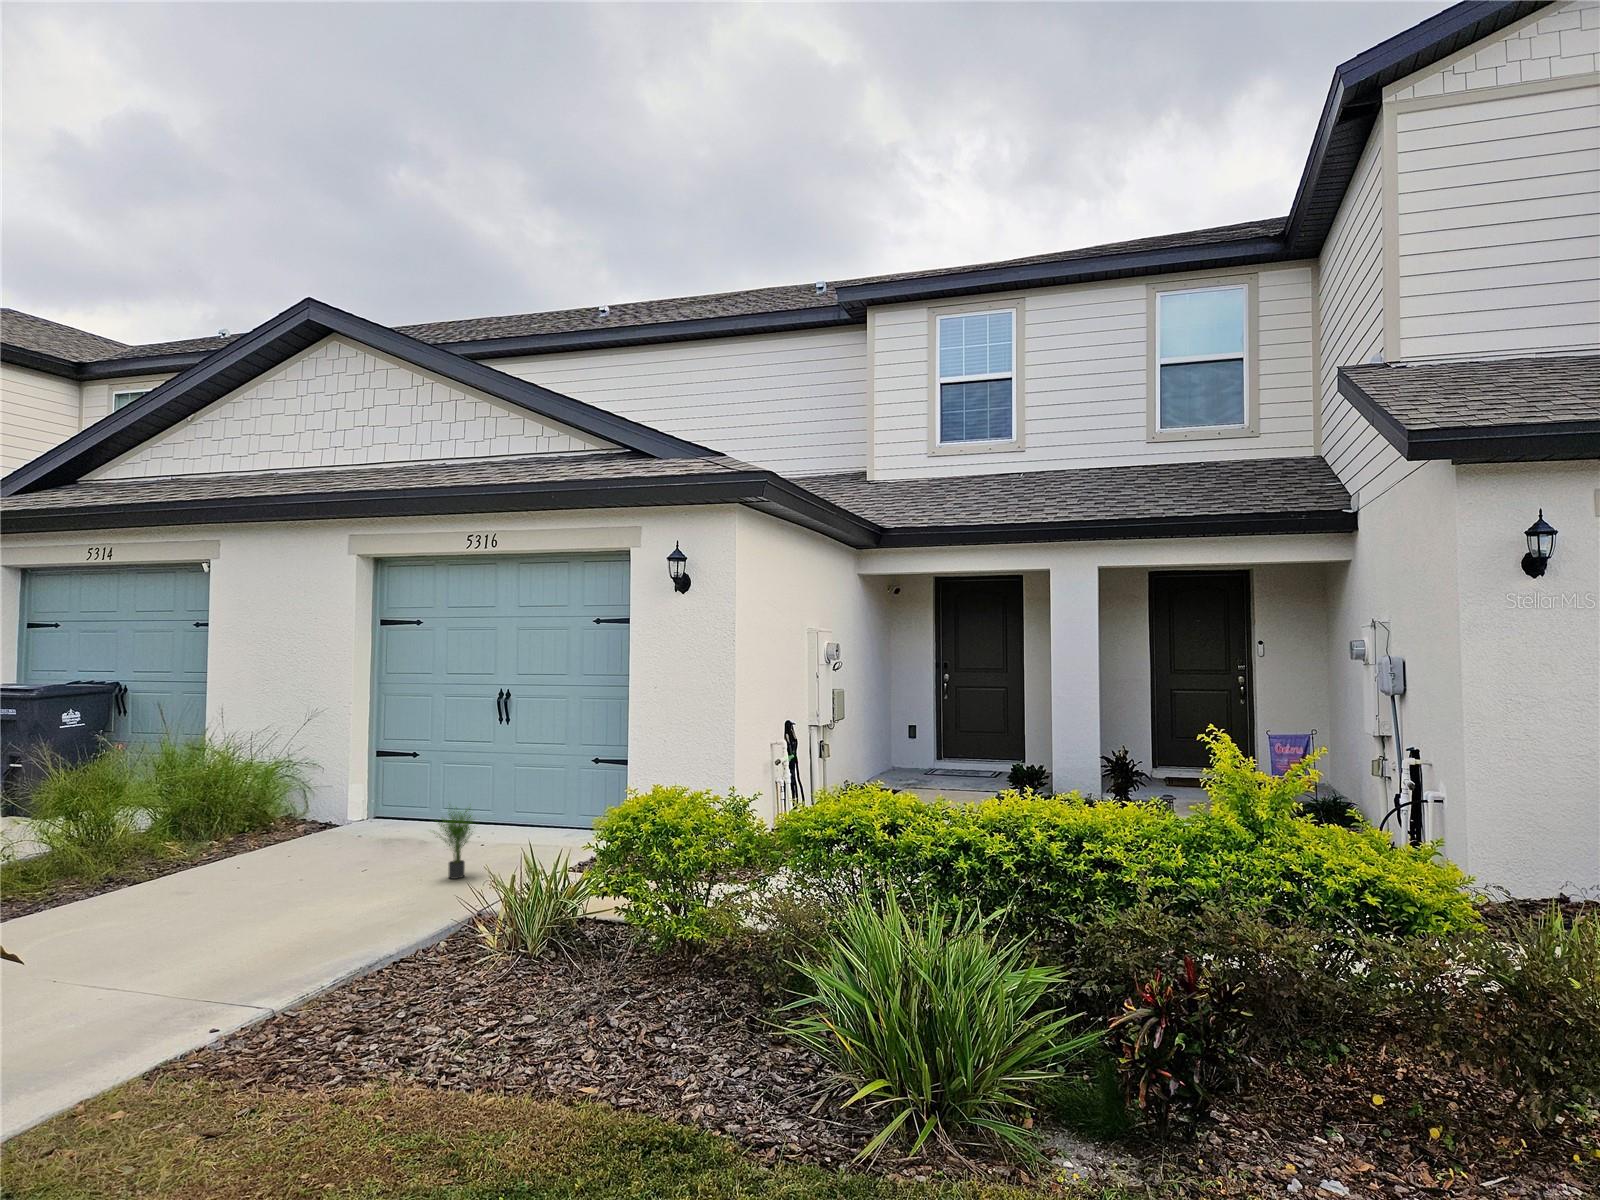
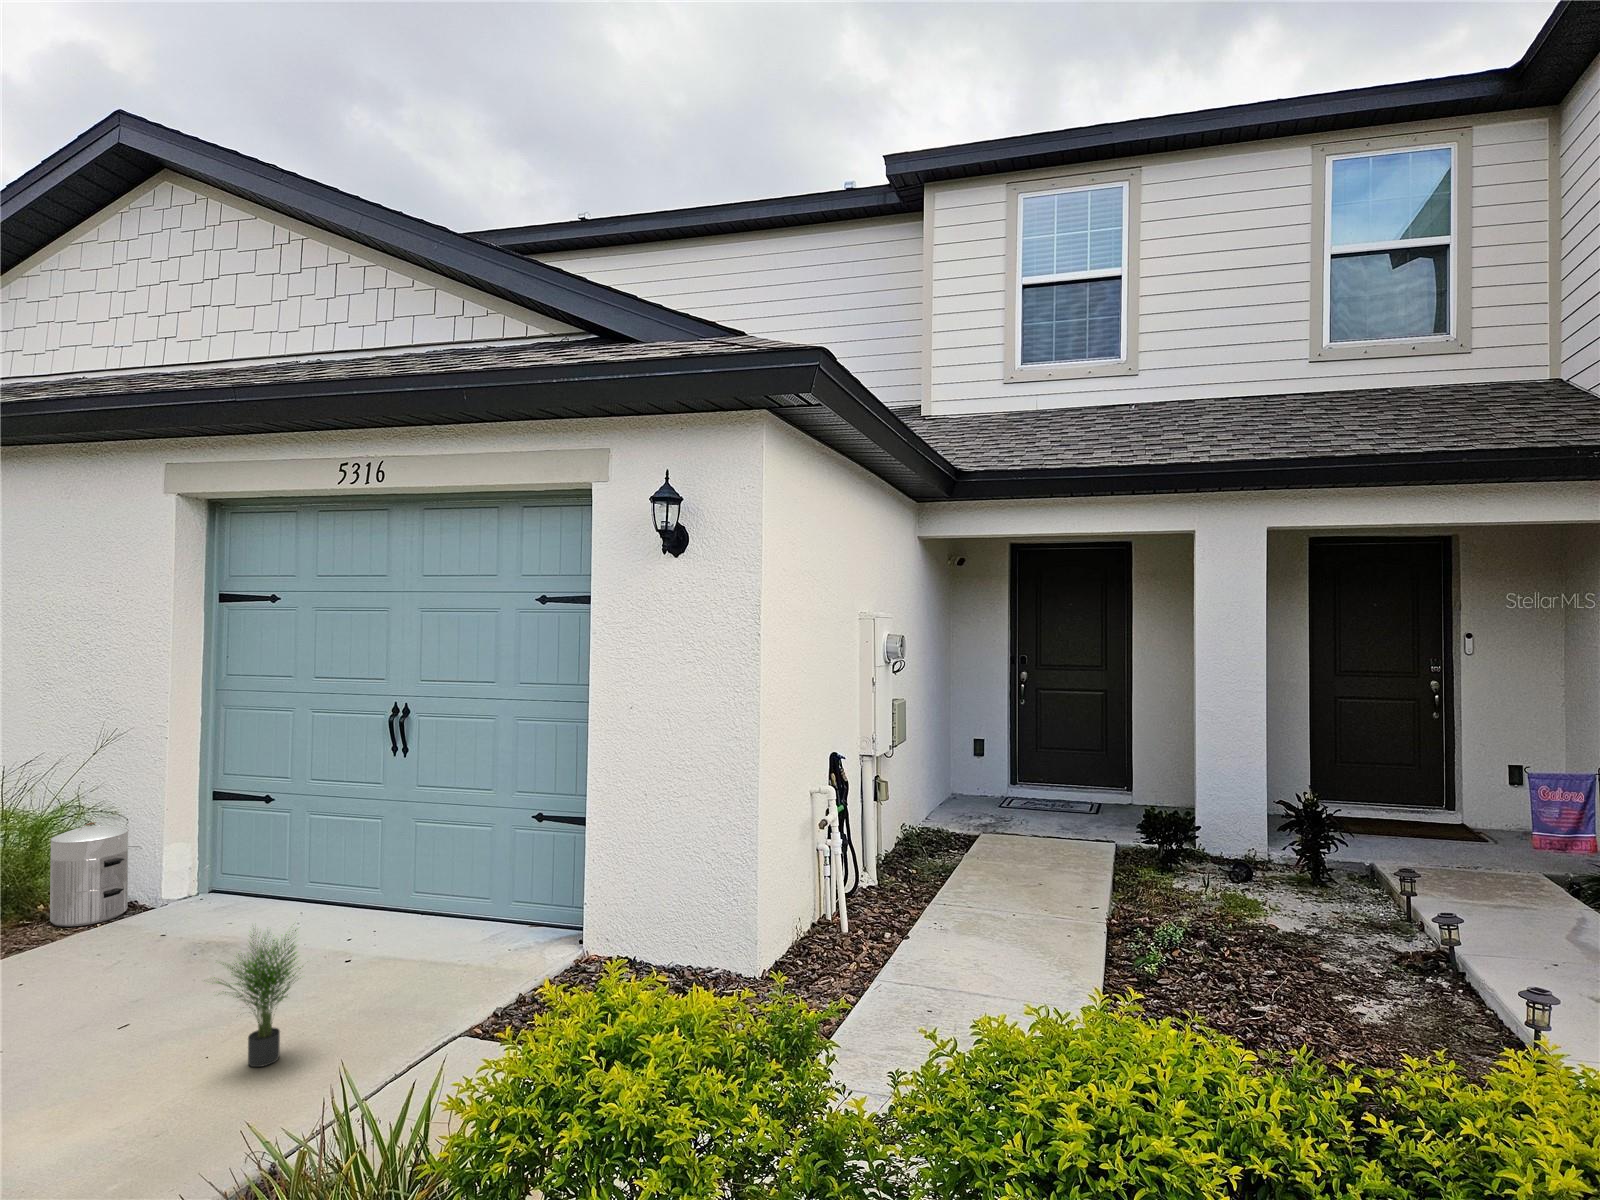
waste bin: none [283,767,329,832] -> present [50,822,129,927]

